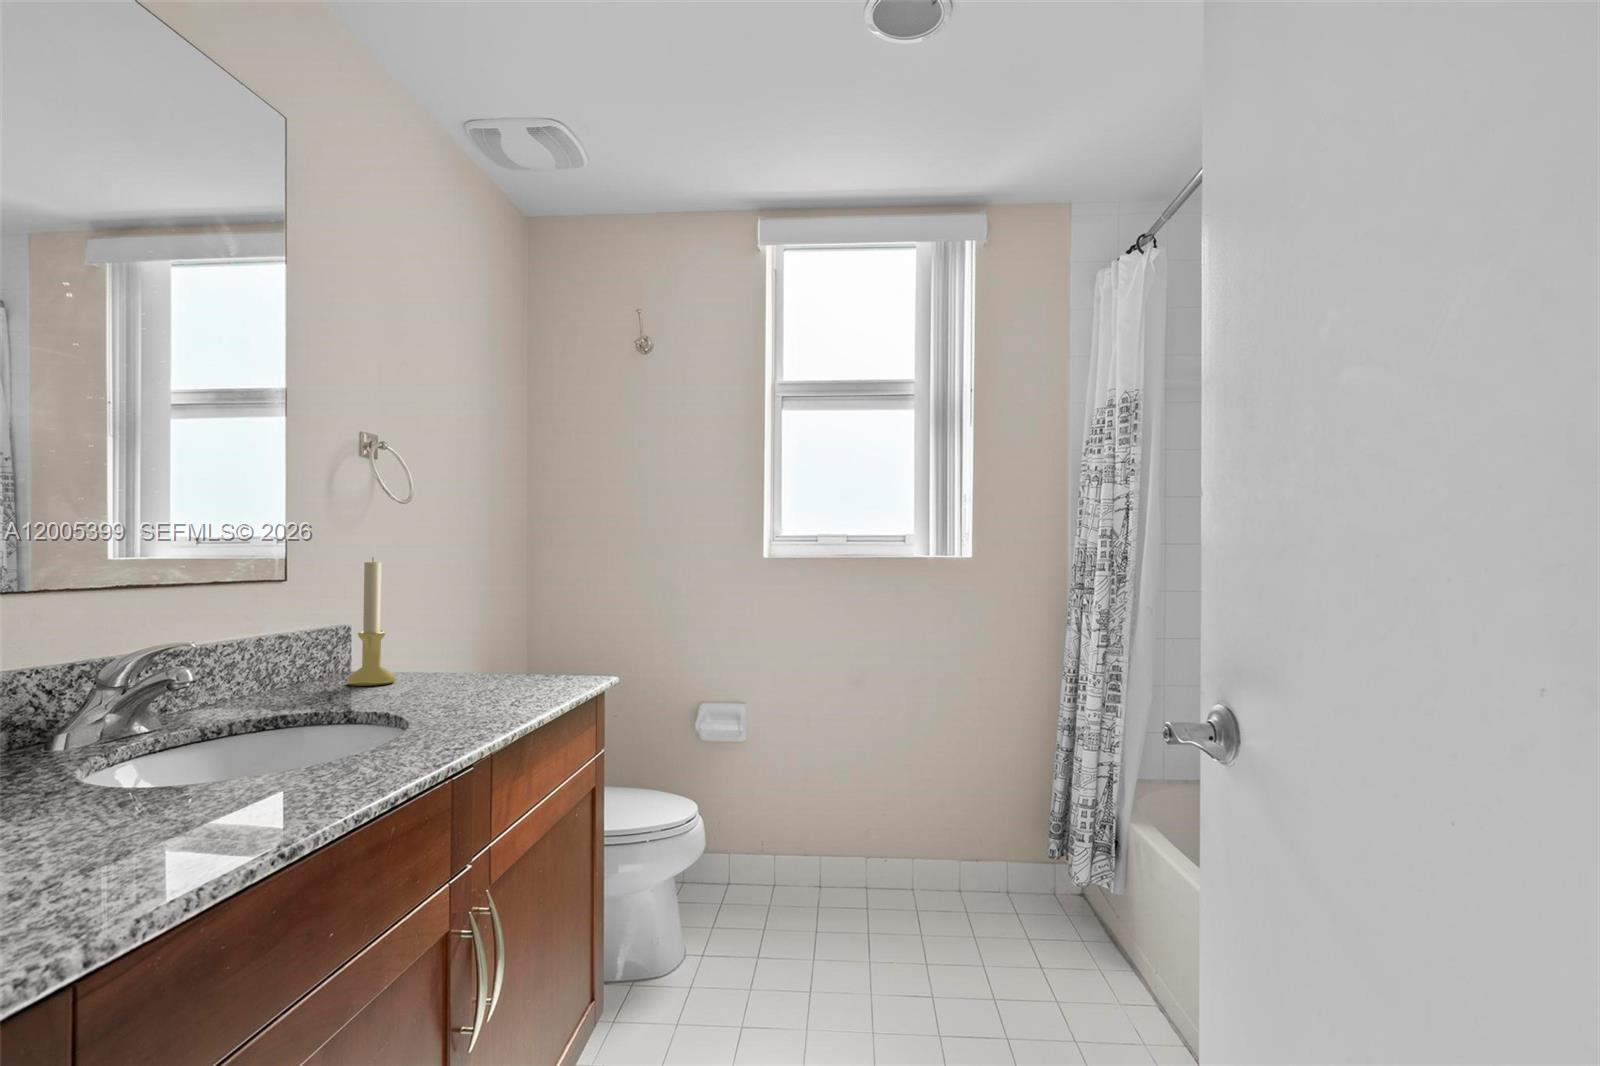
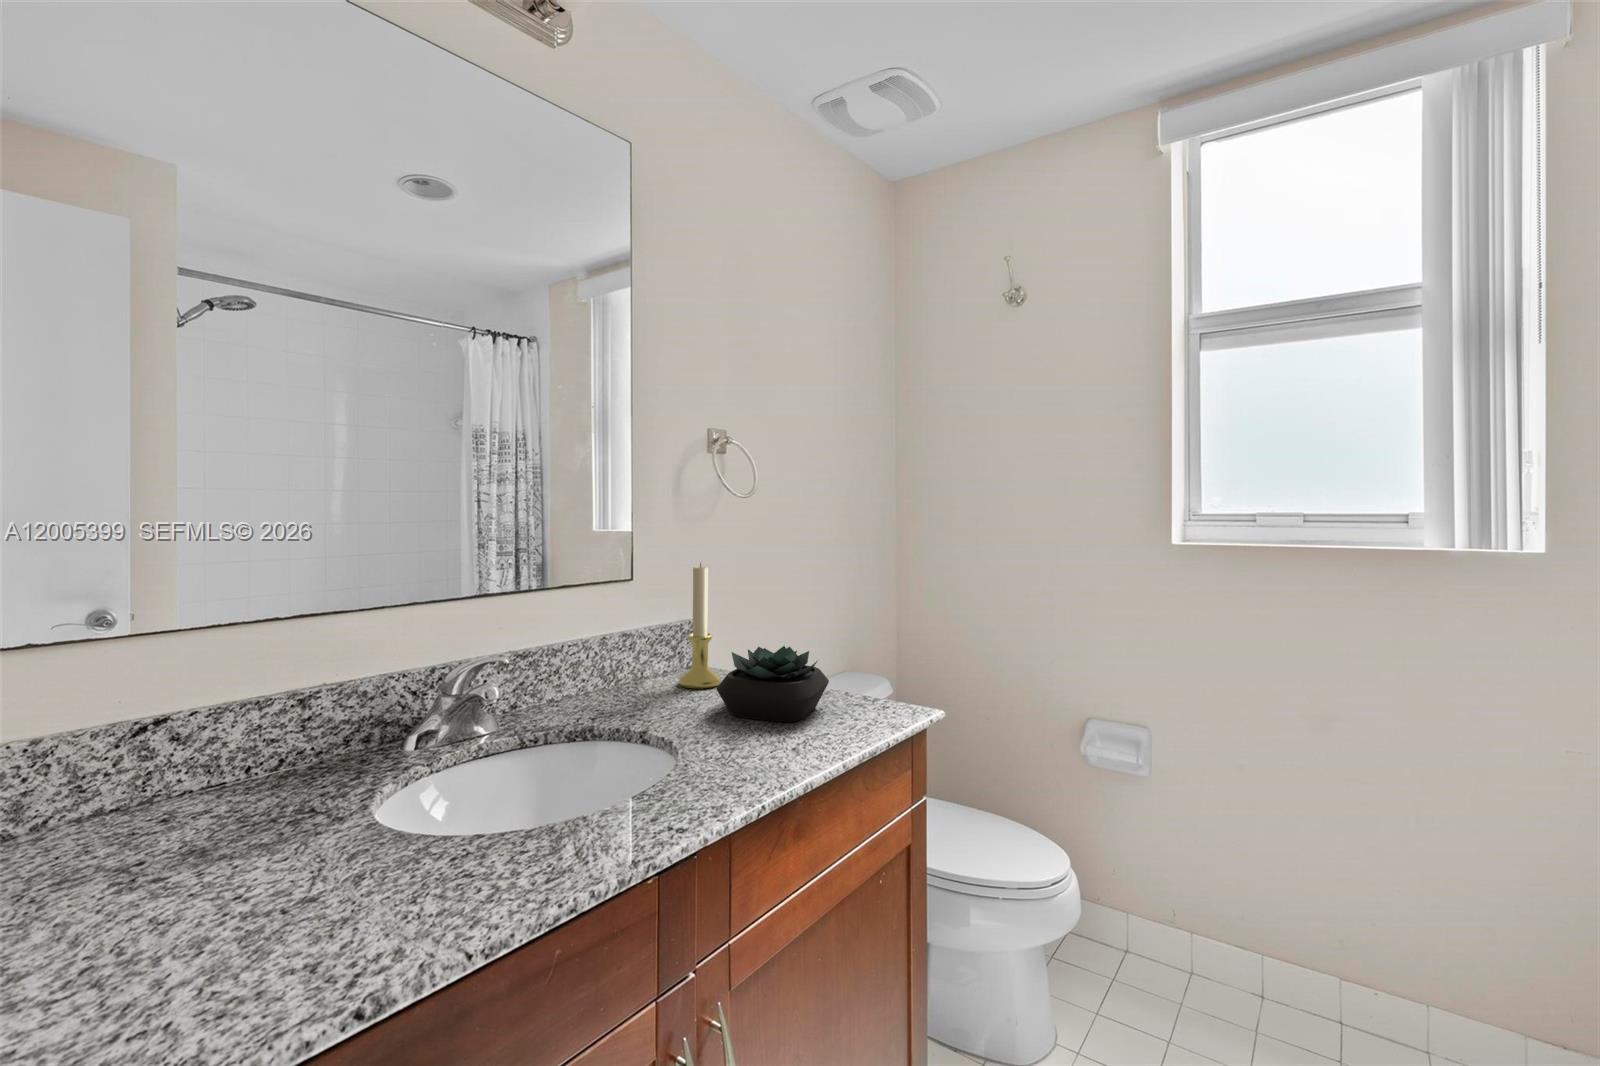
succulent plant: none [411,631,521,698] -> present [716,646,829,722]

